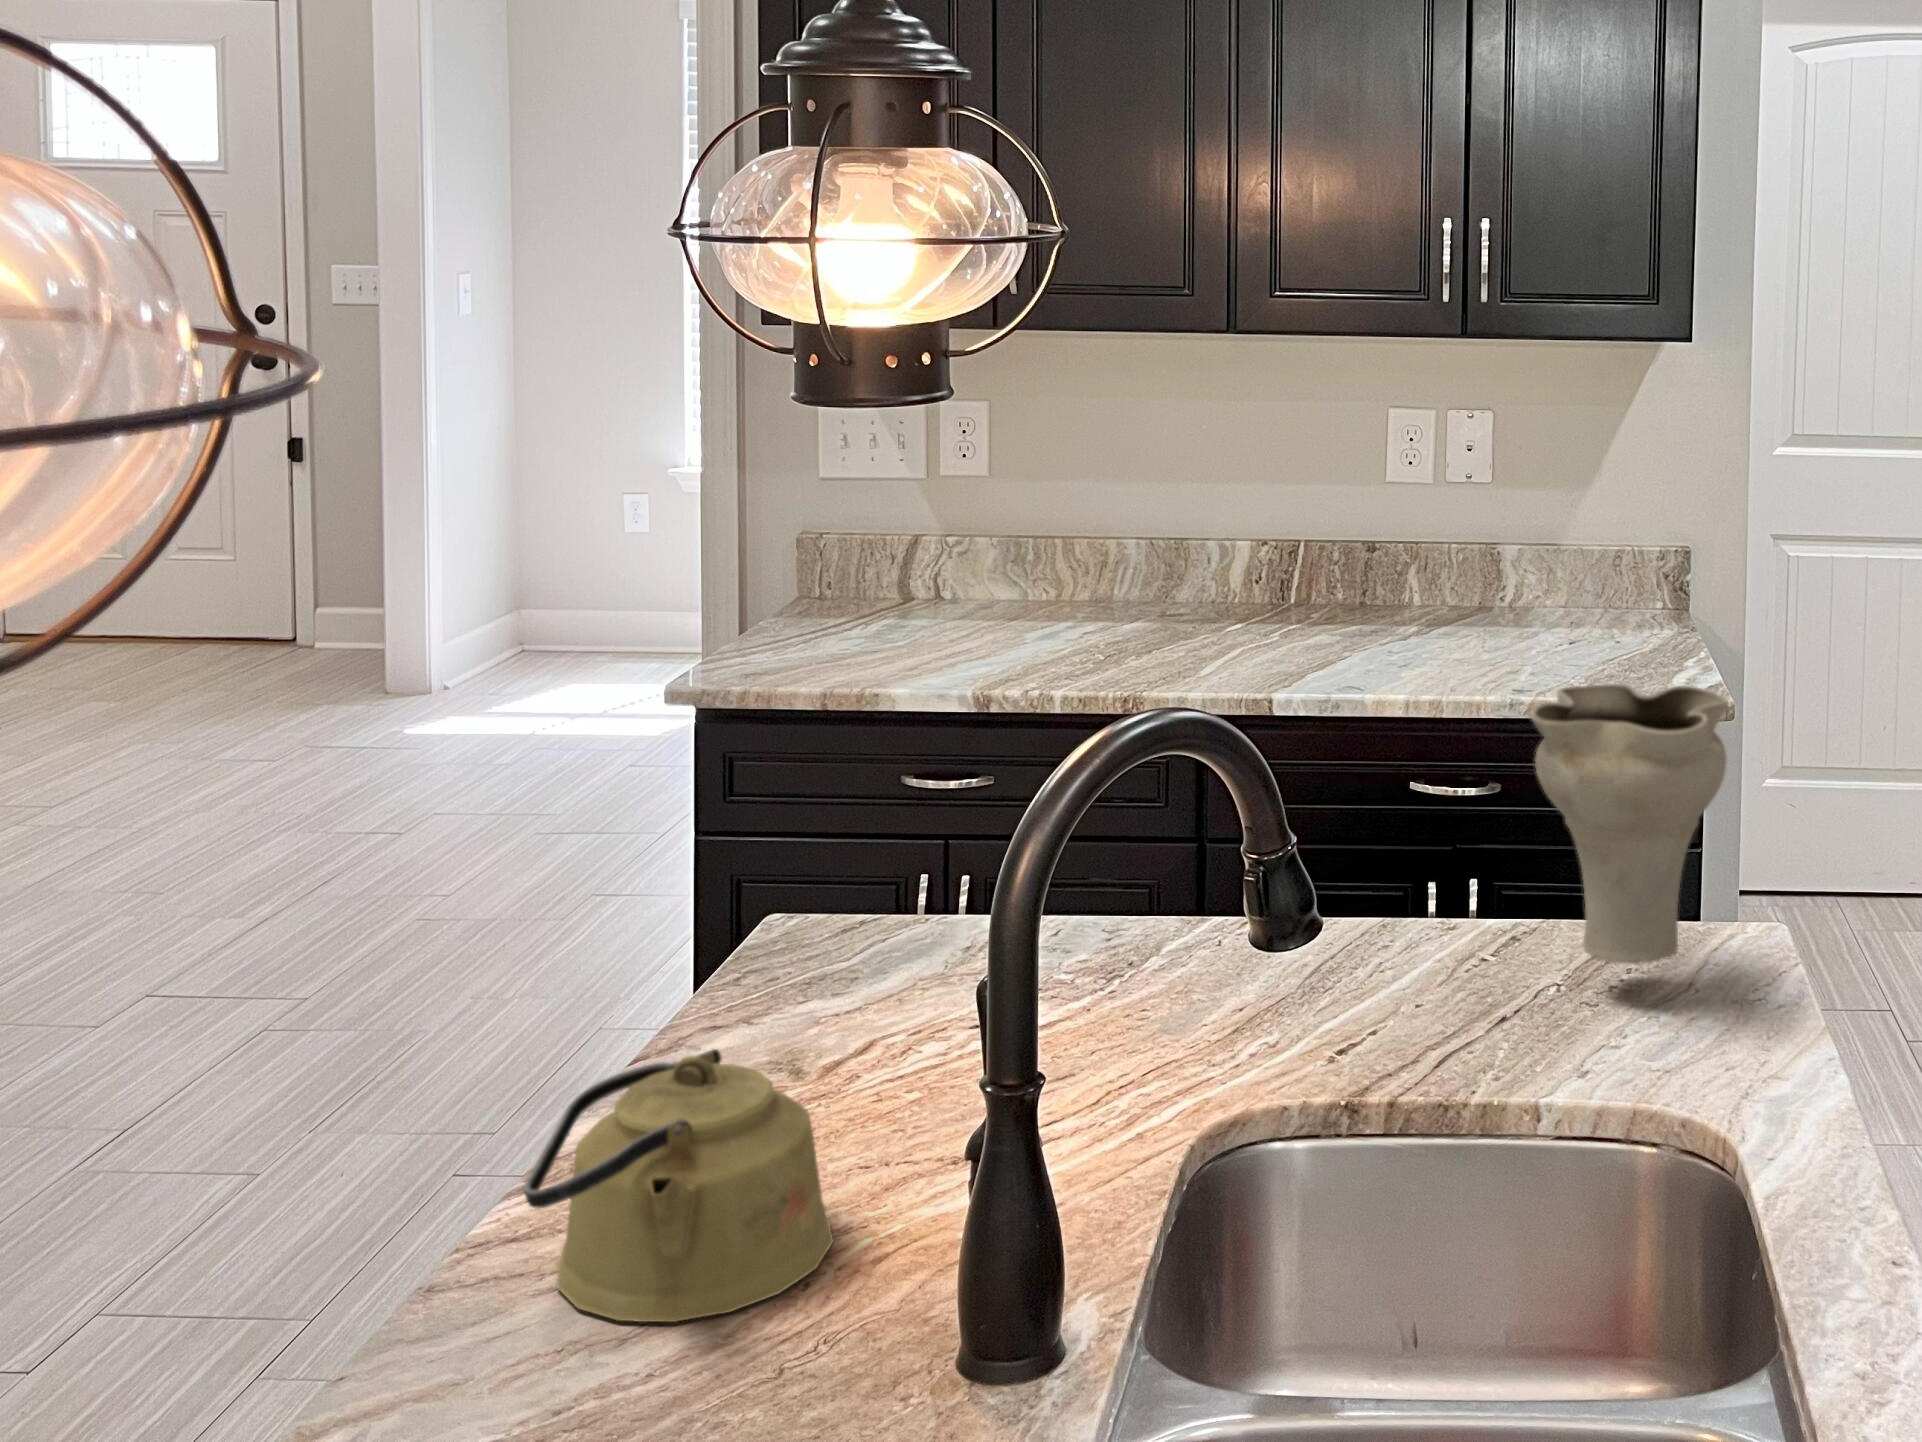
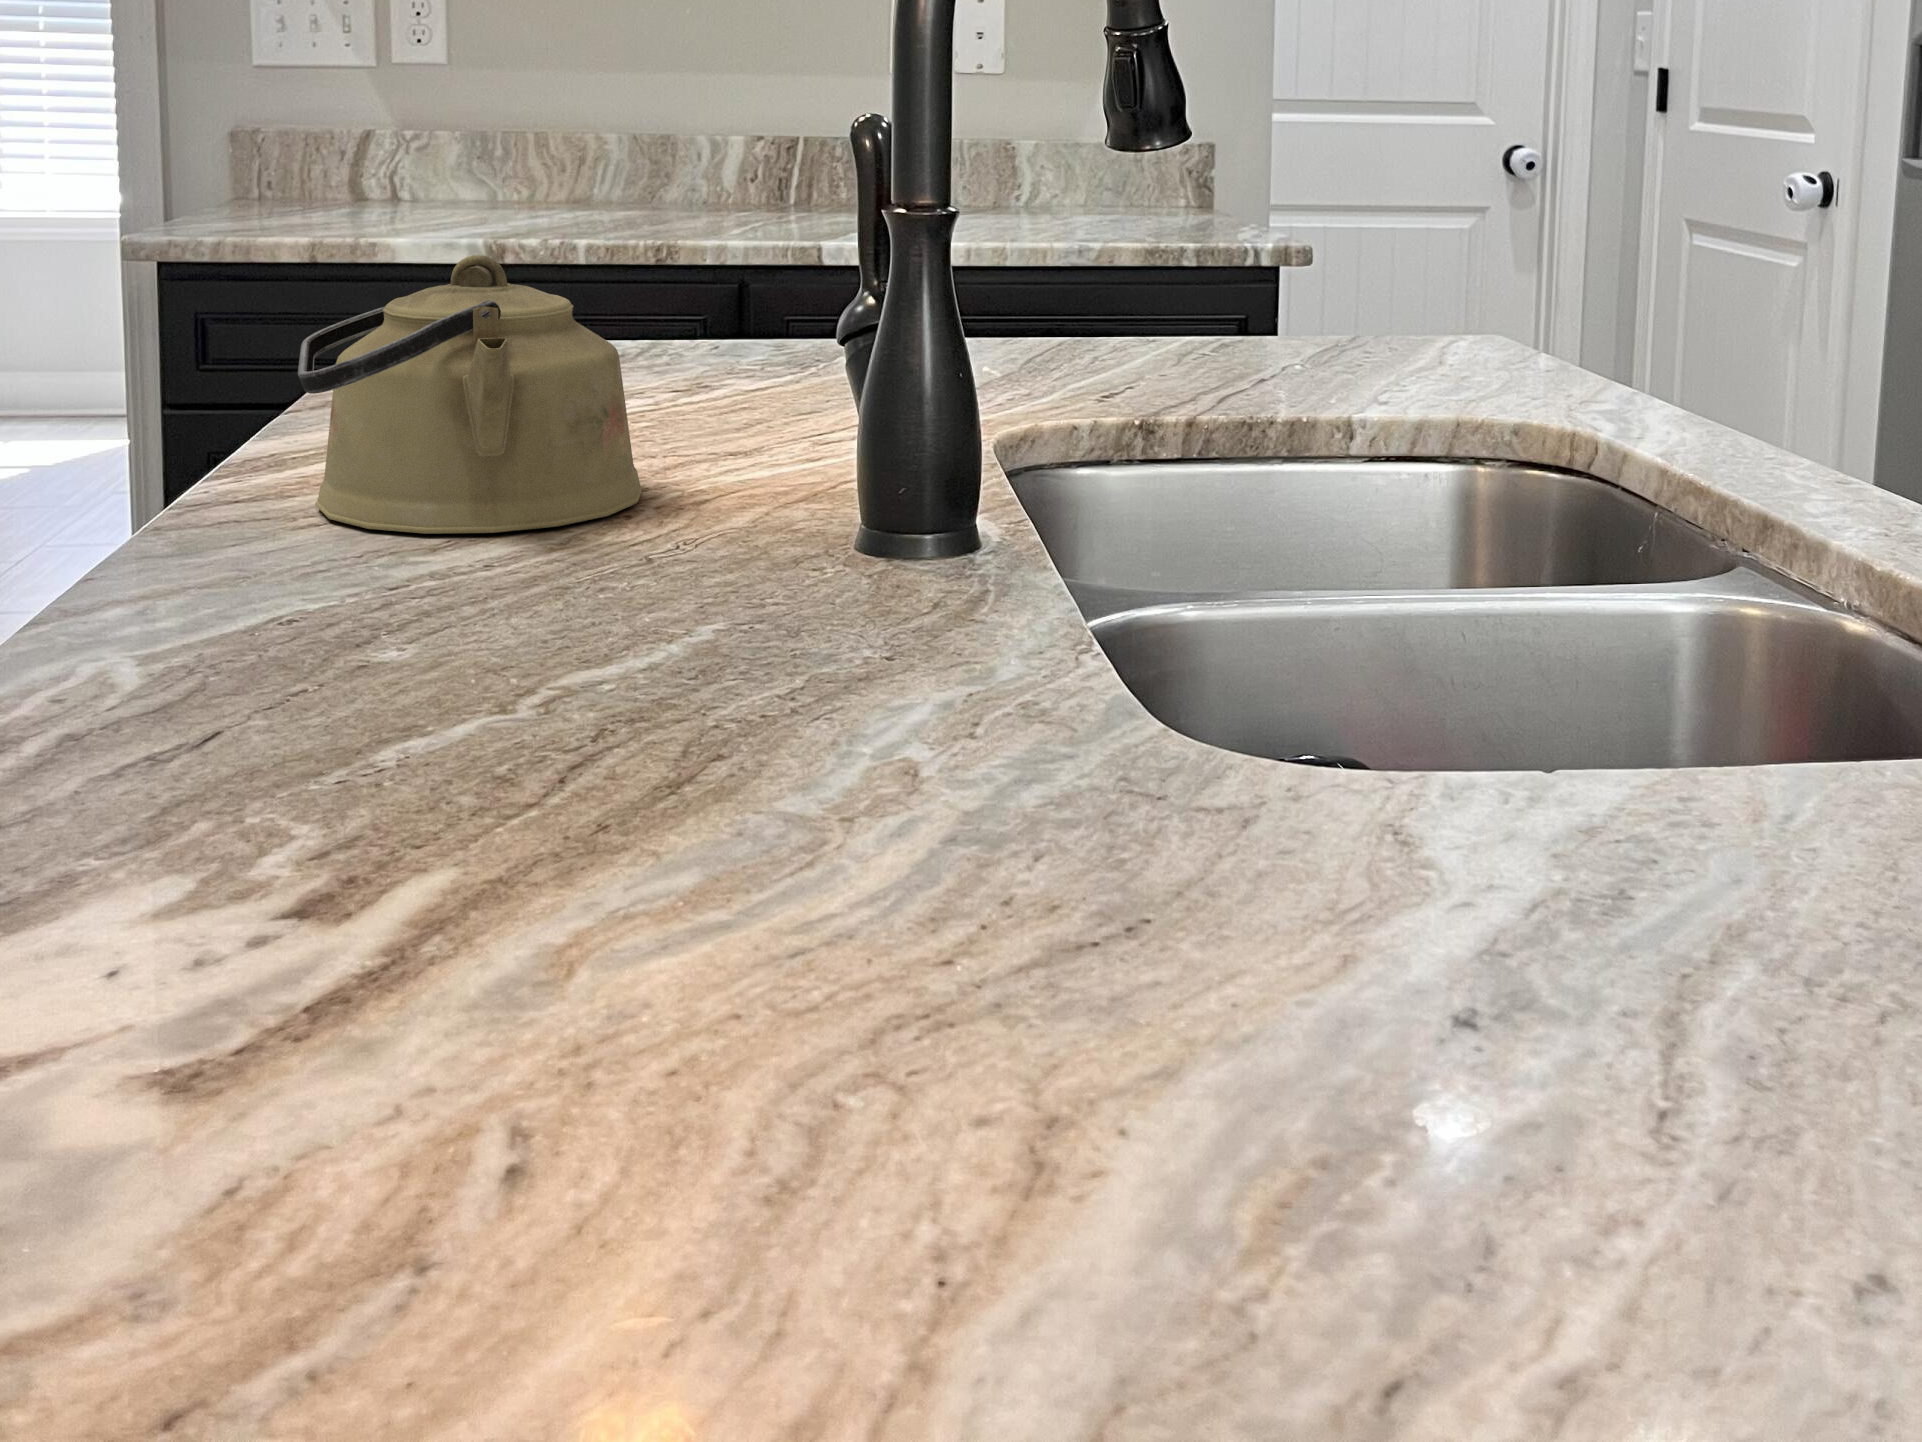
vase: present [1531,684,1728,964] -> none [1257,34,1512,345]

